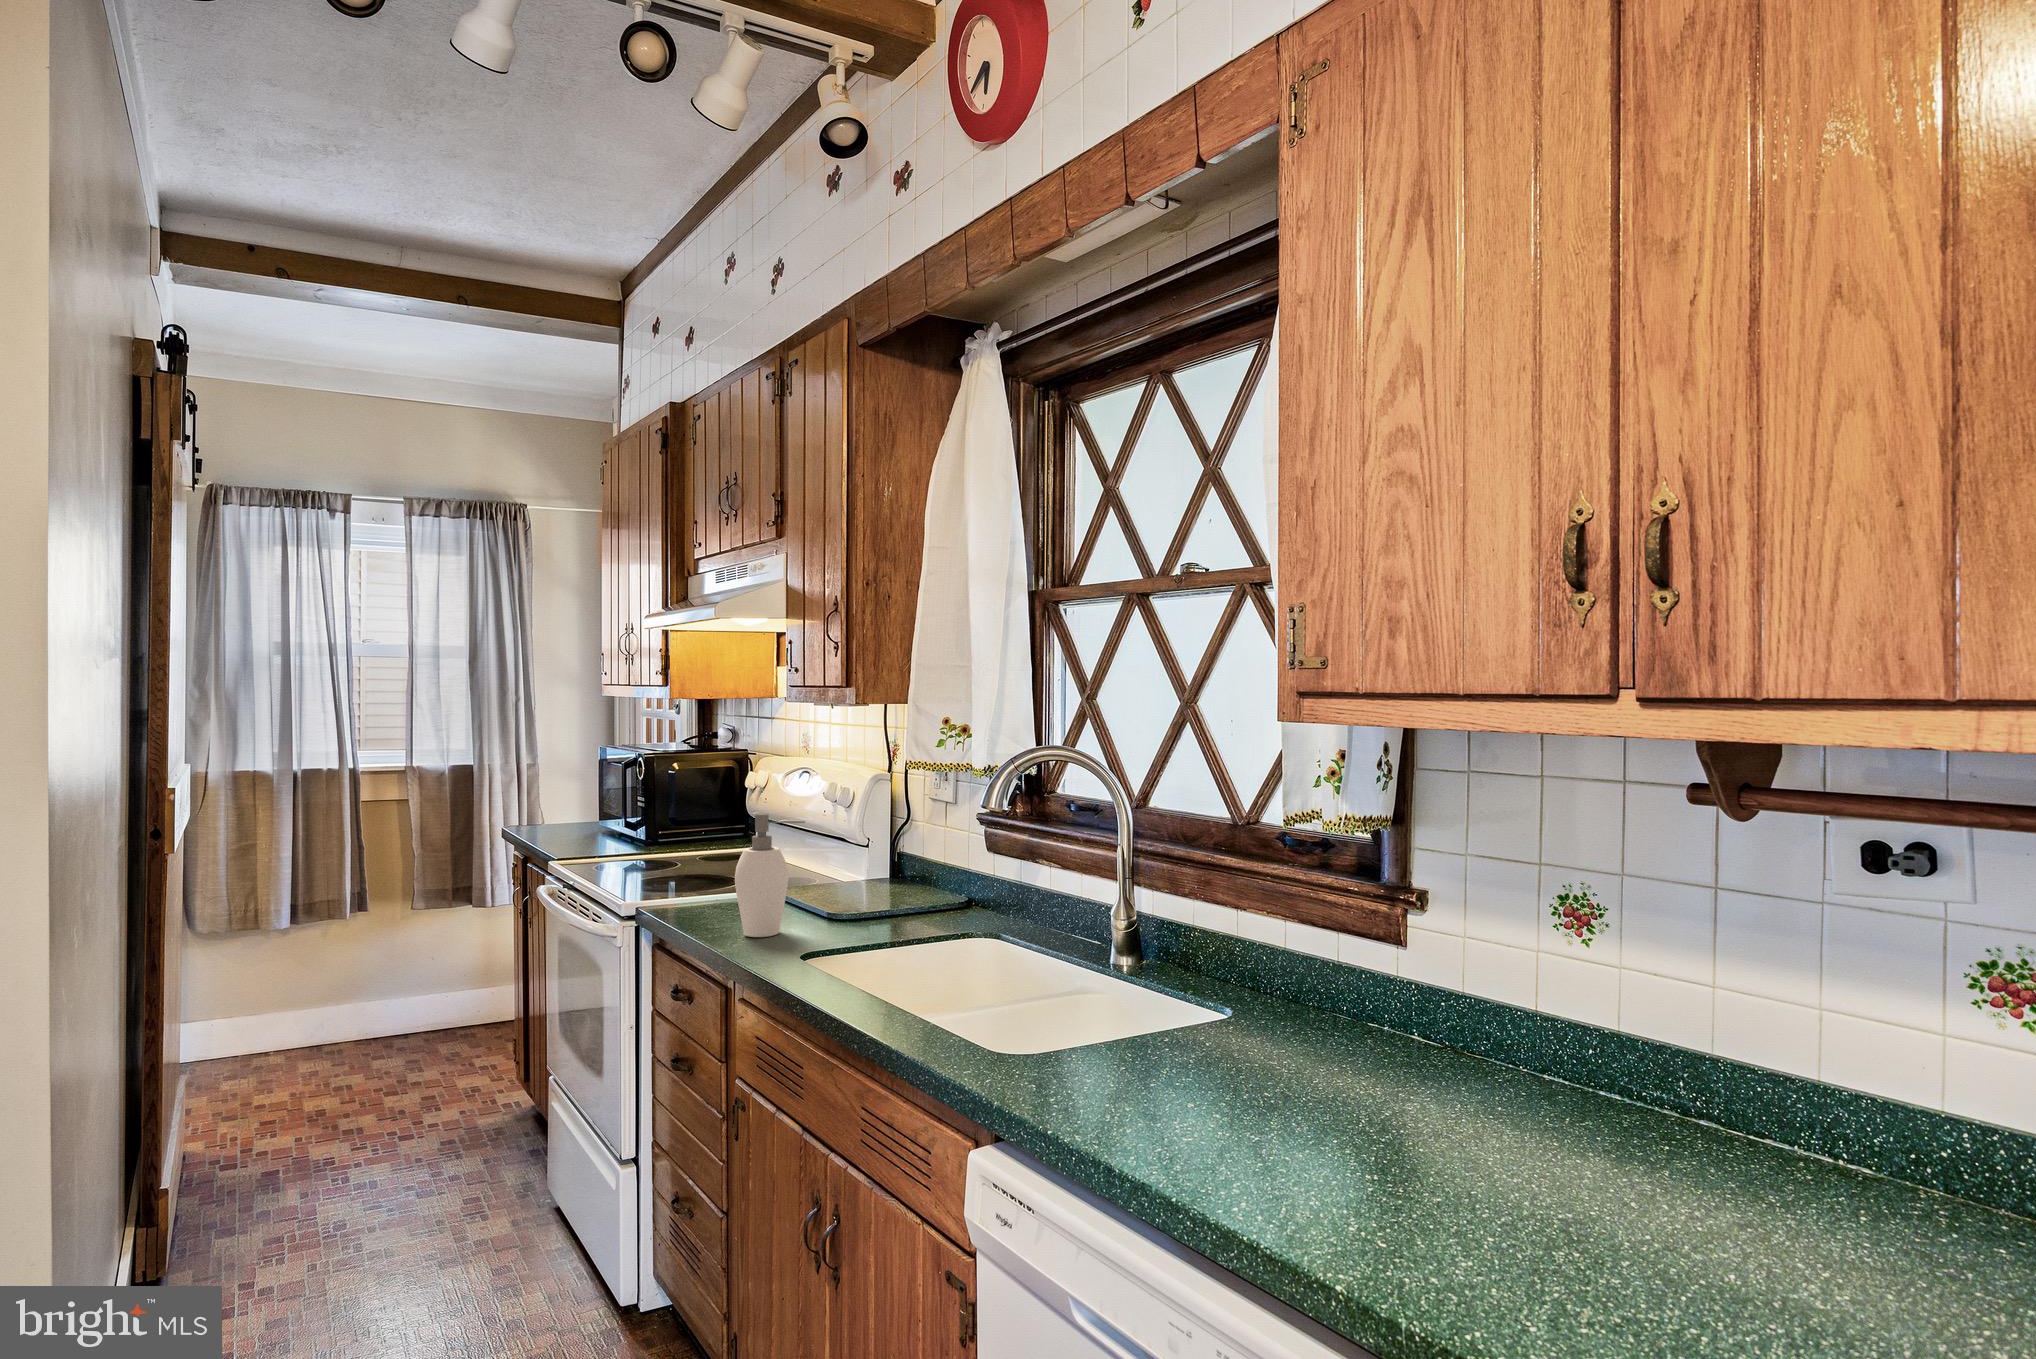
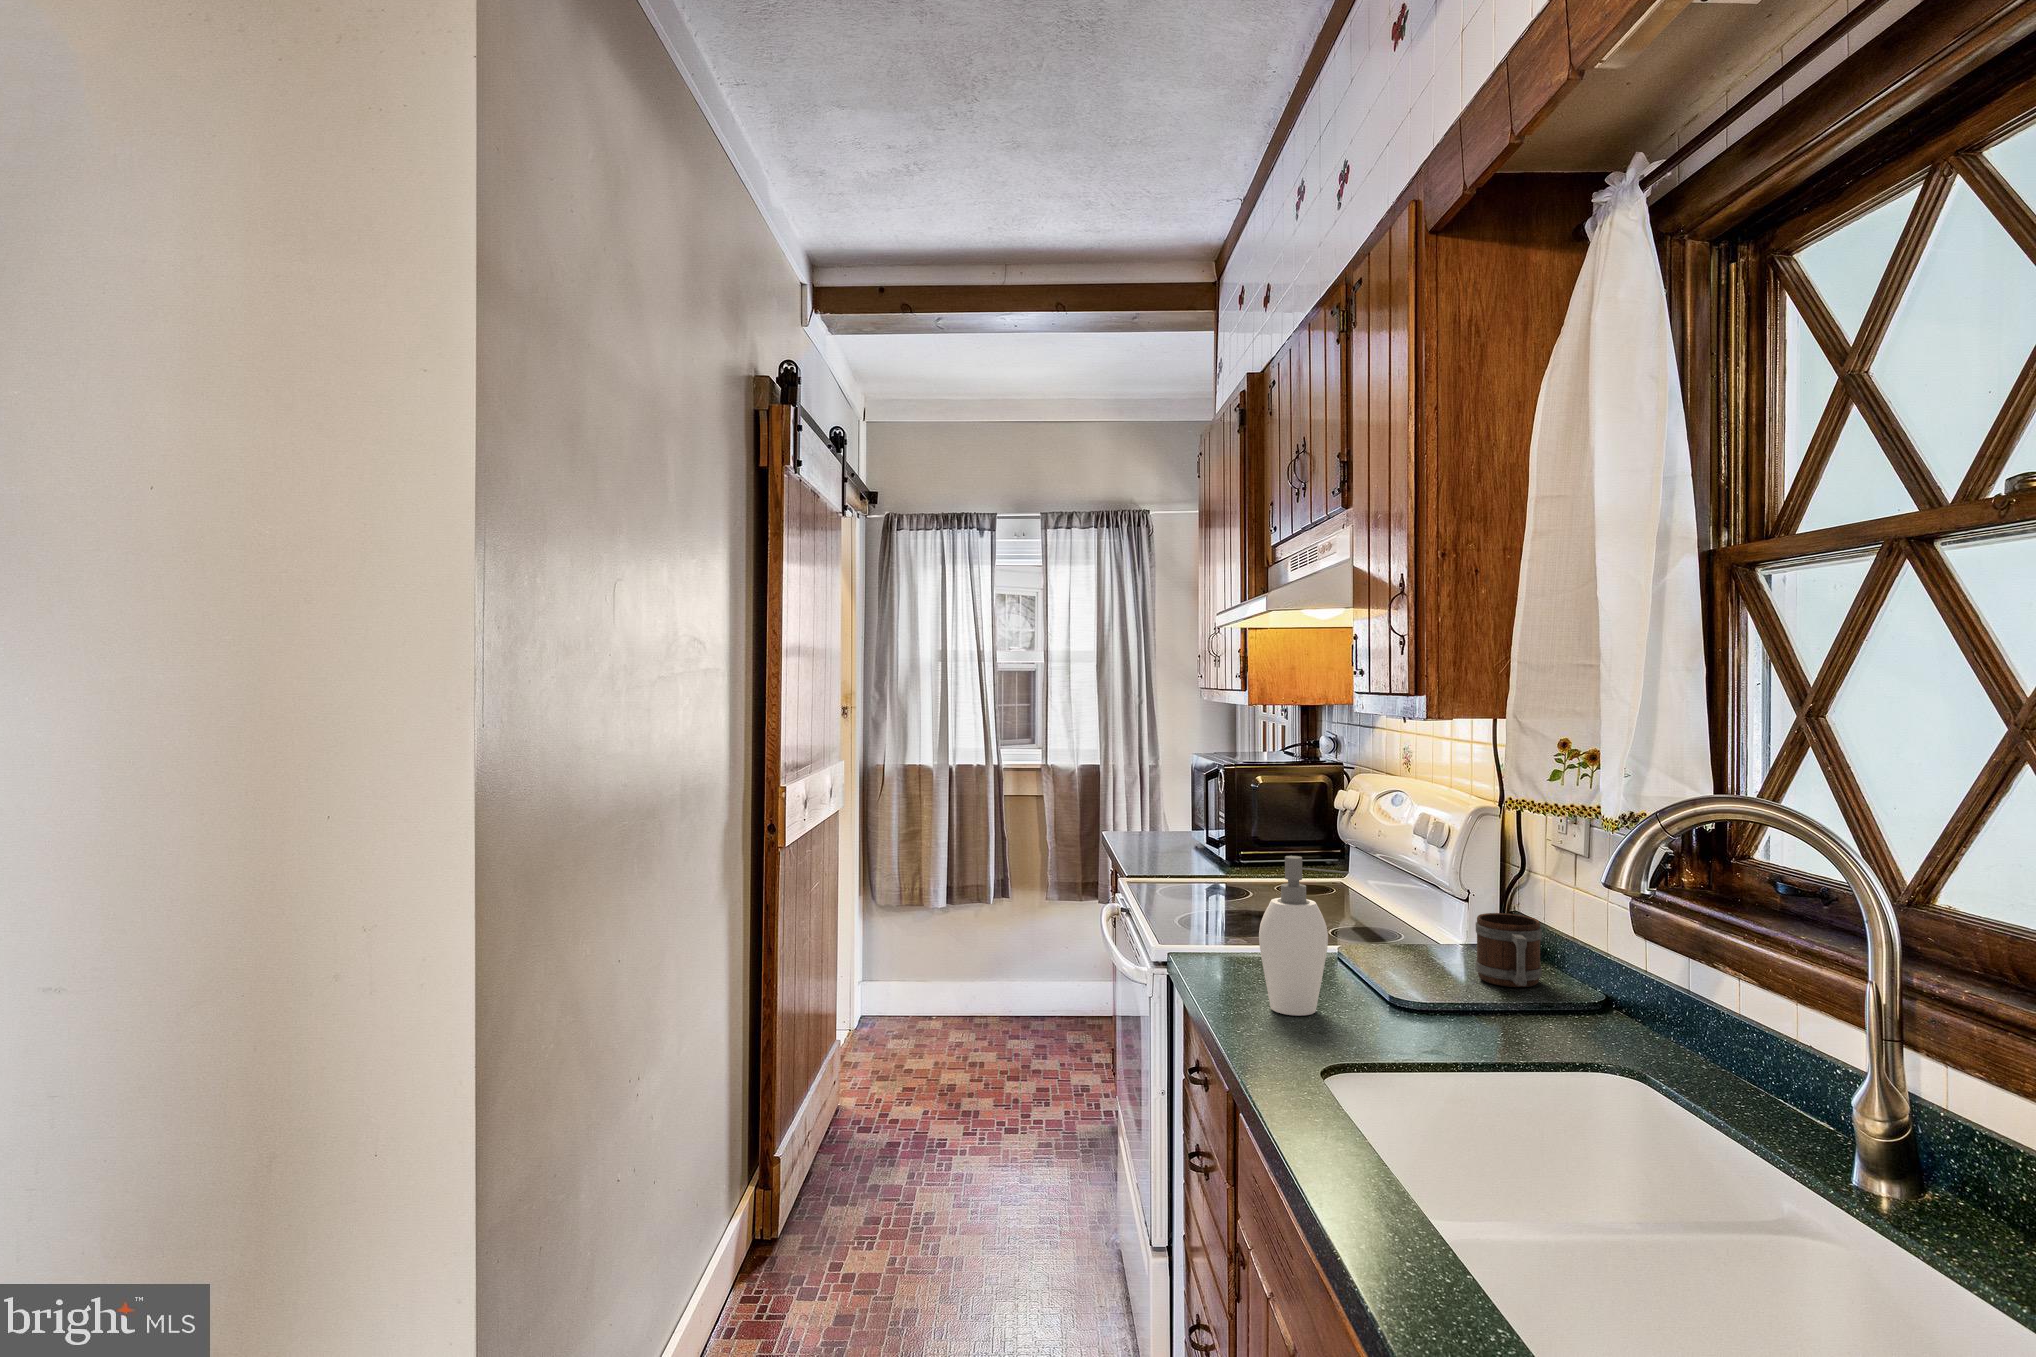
mug: none [883,846,927,897] -> present [1476,913,1542,987]

